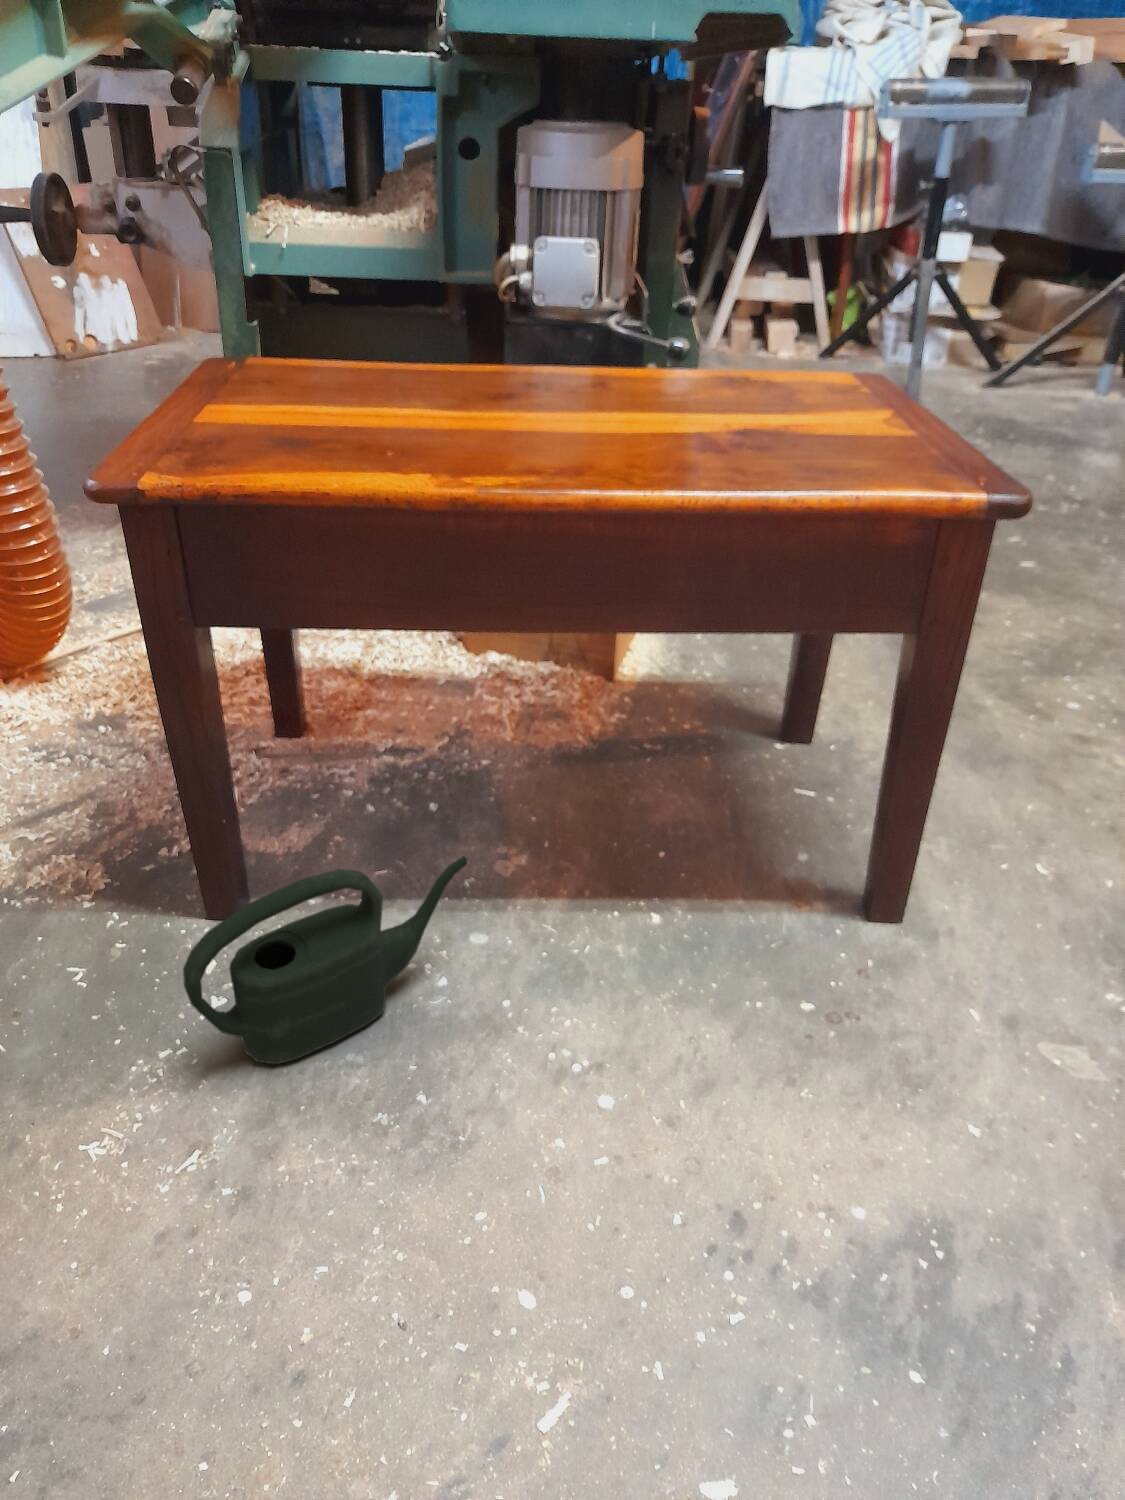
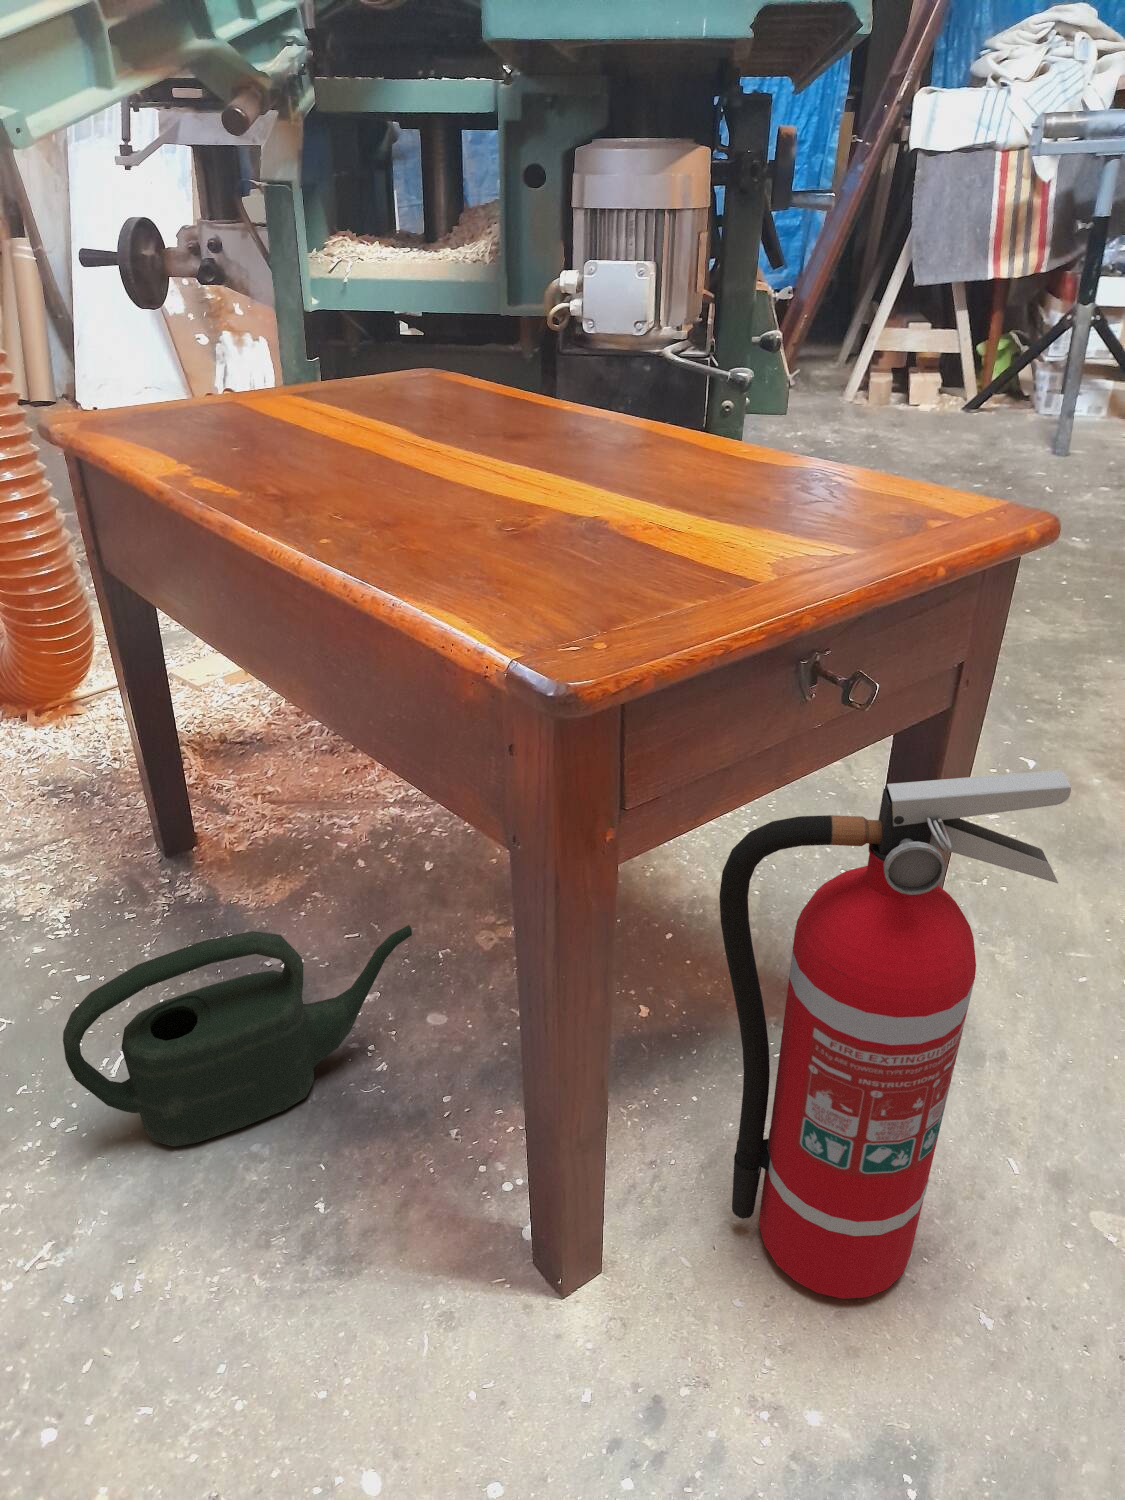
fire extinguisher: none [769,691,1054,1122] -> present [719,770,1071,1299]

